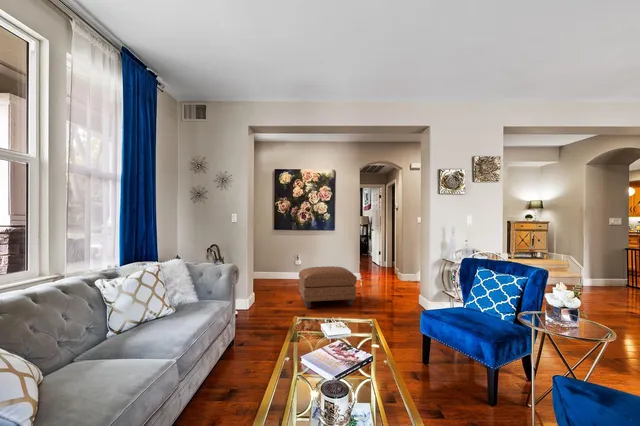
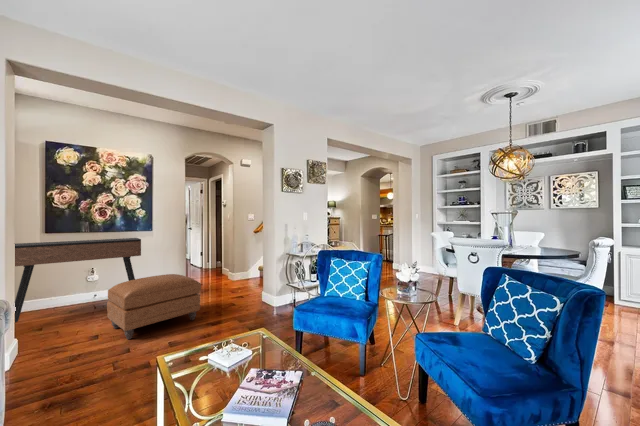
console table: none [255,236,323,289] -> present [15,238,141,322]

